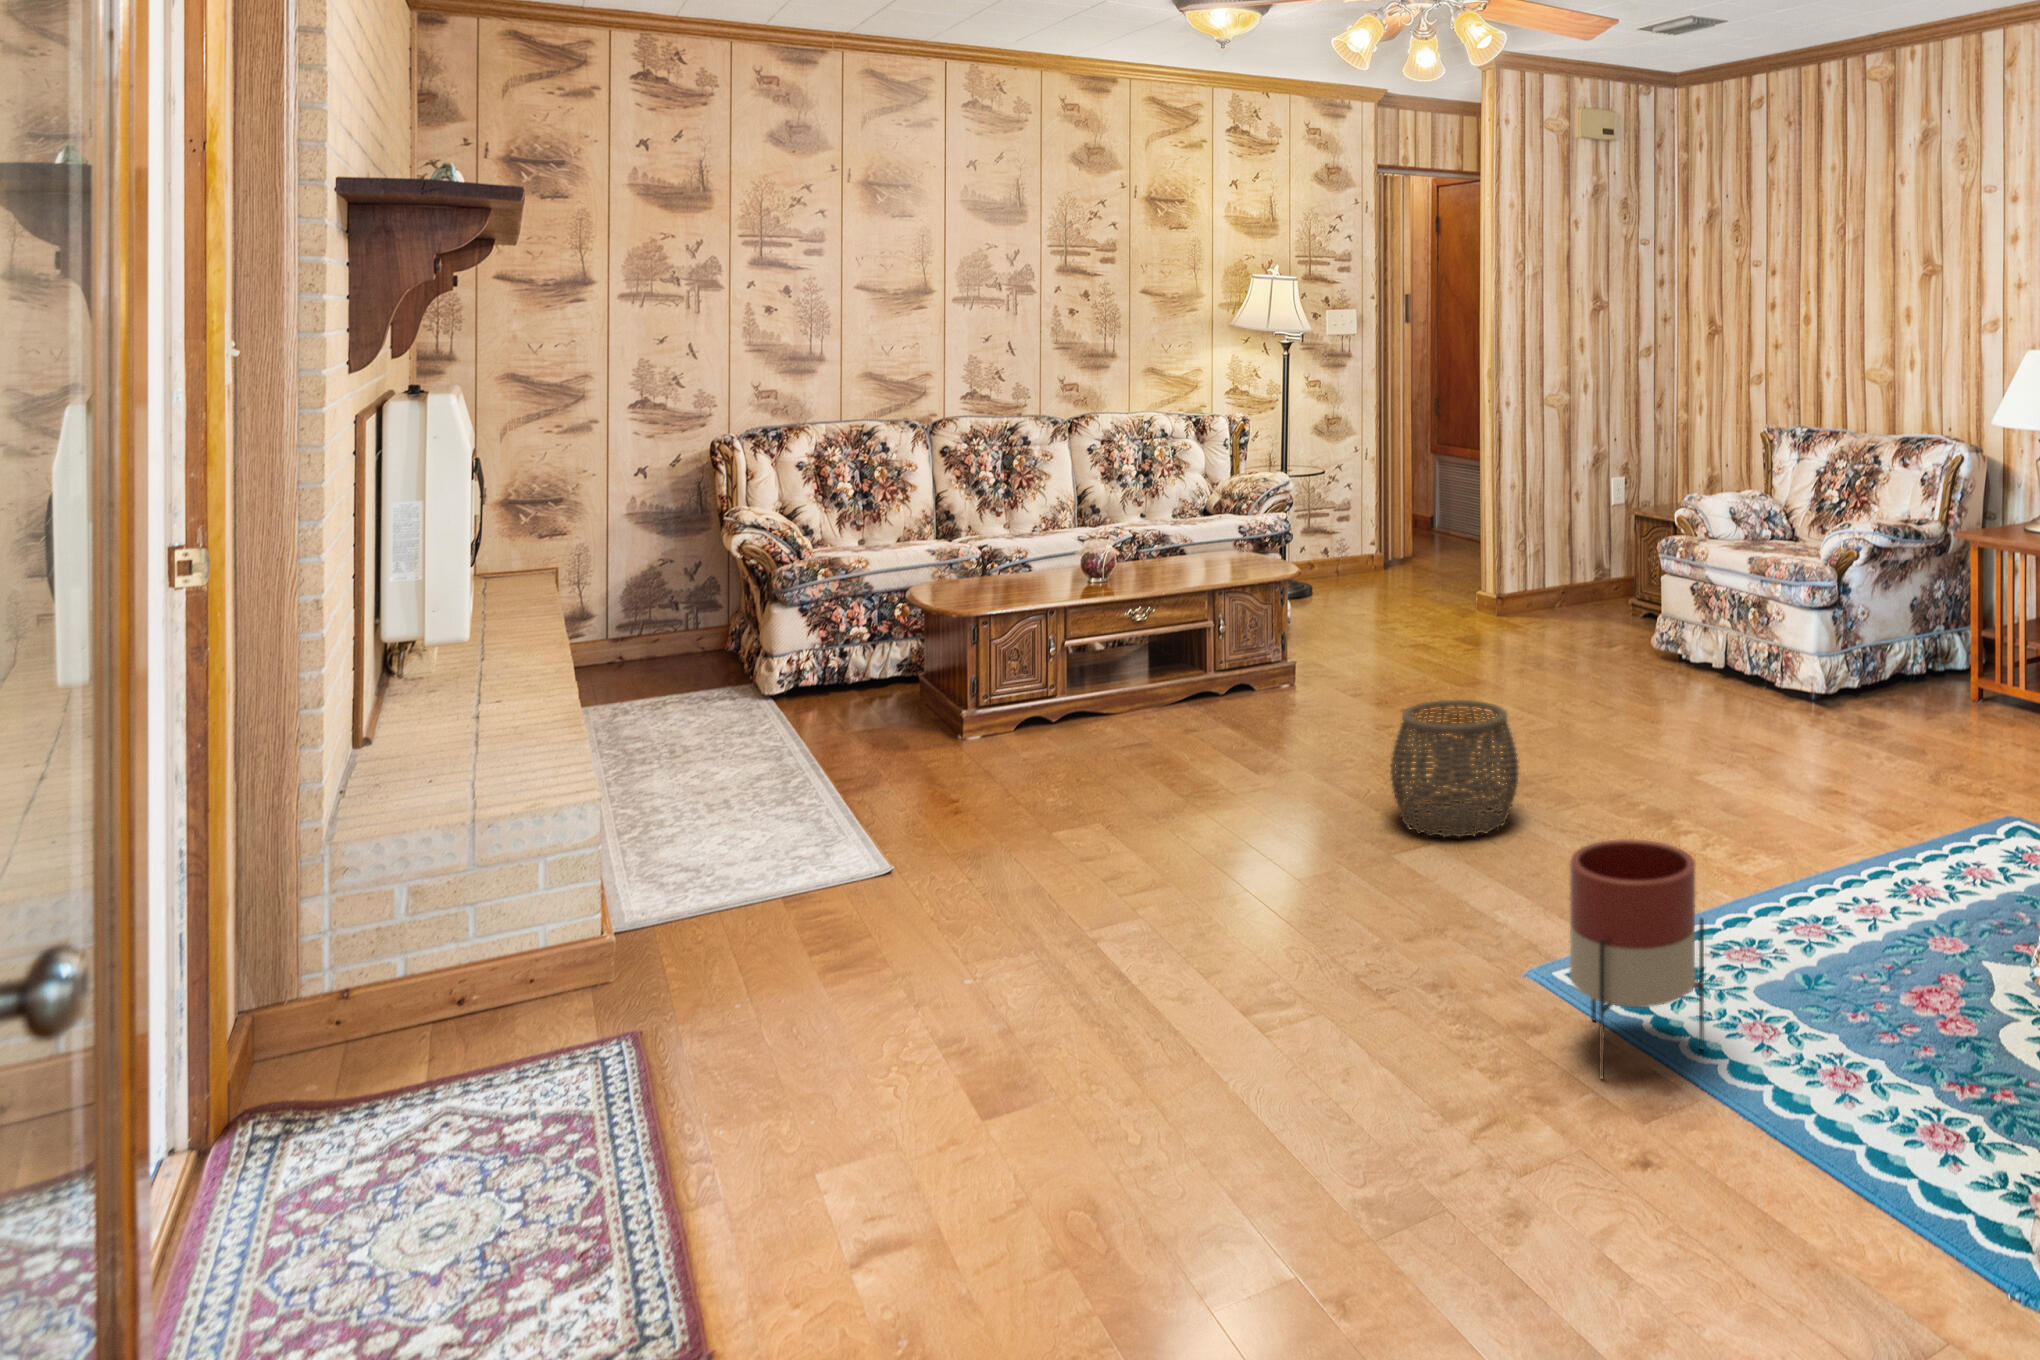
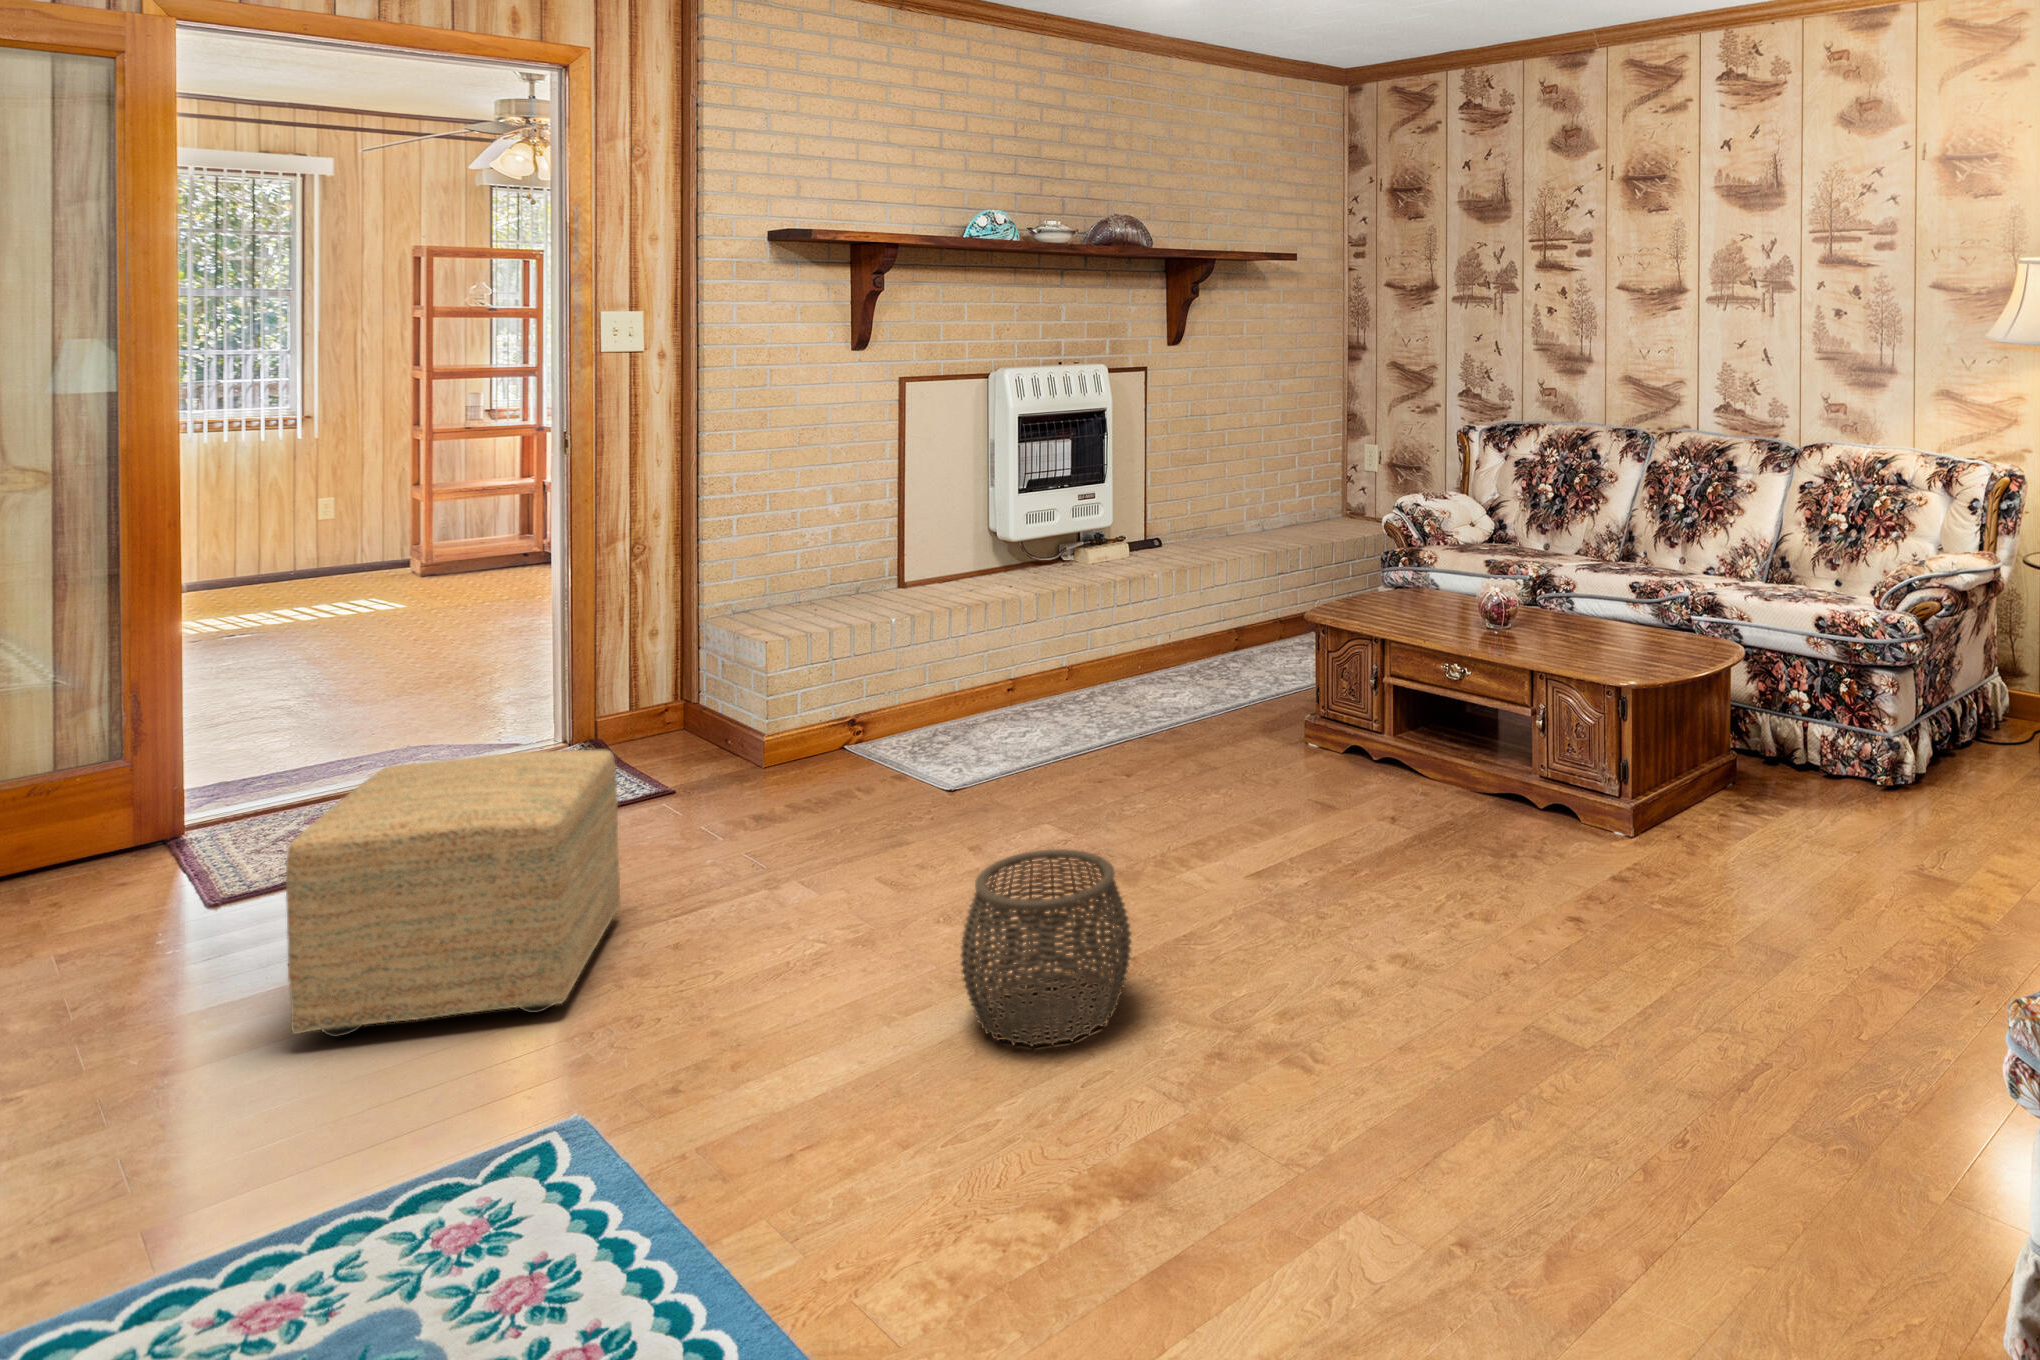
ottoman: none [1004,783,1331,1108] -> present [286,750,620,1037]
planter: present [1570,839,1704,1078] -> none [193,972,385,1265]

